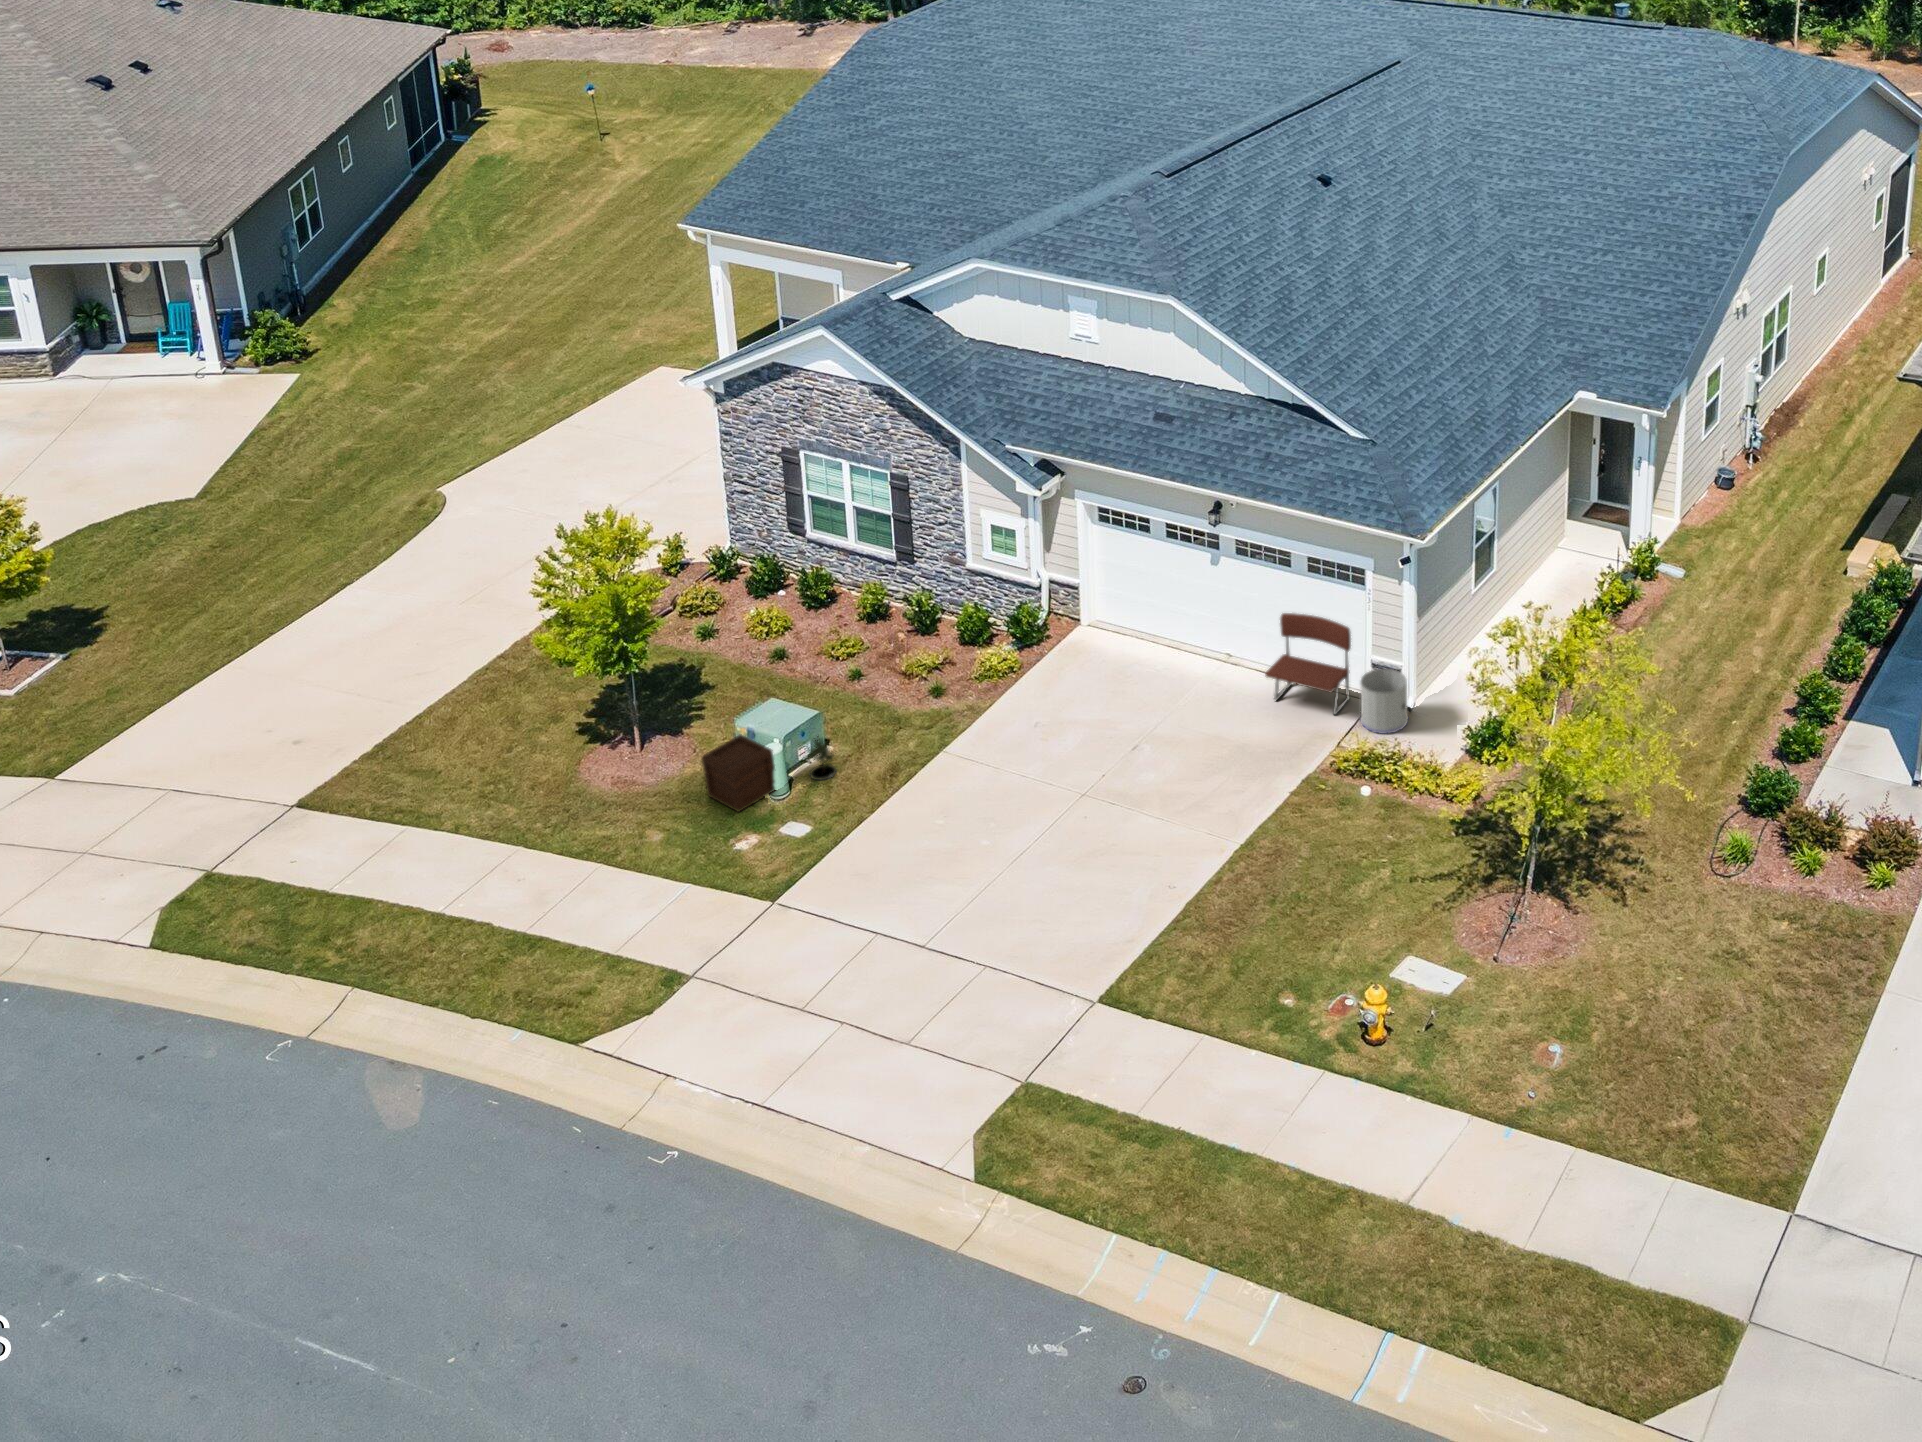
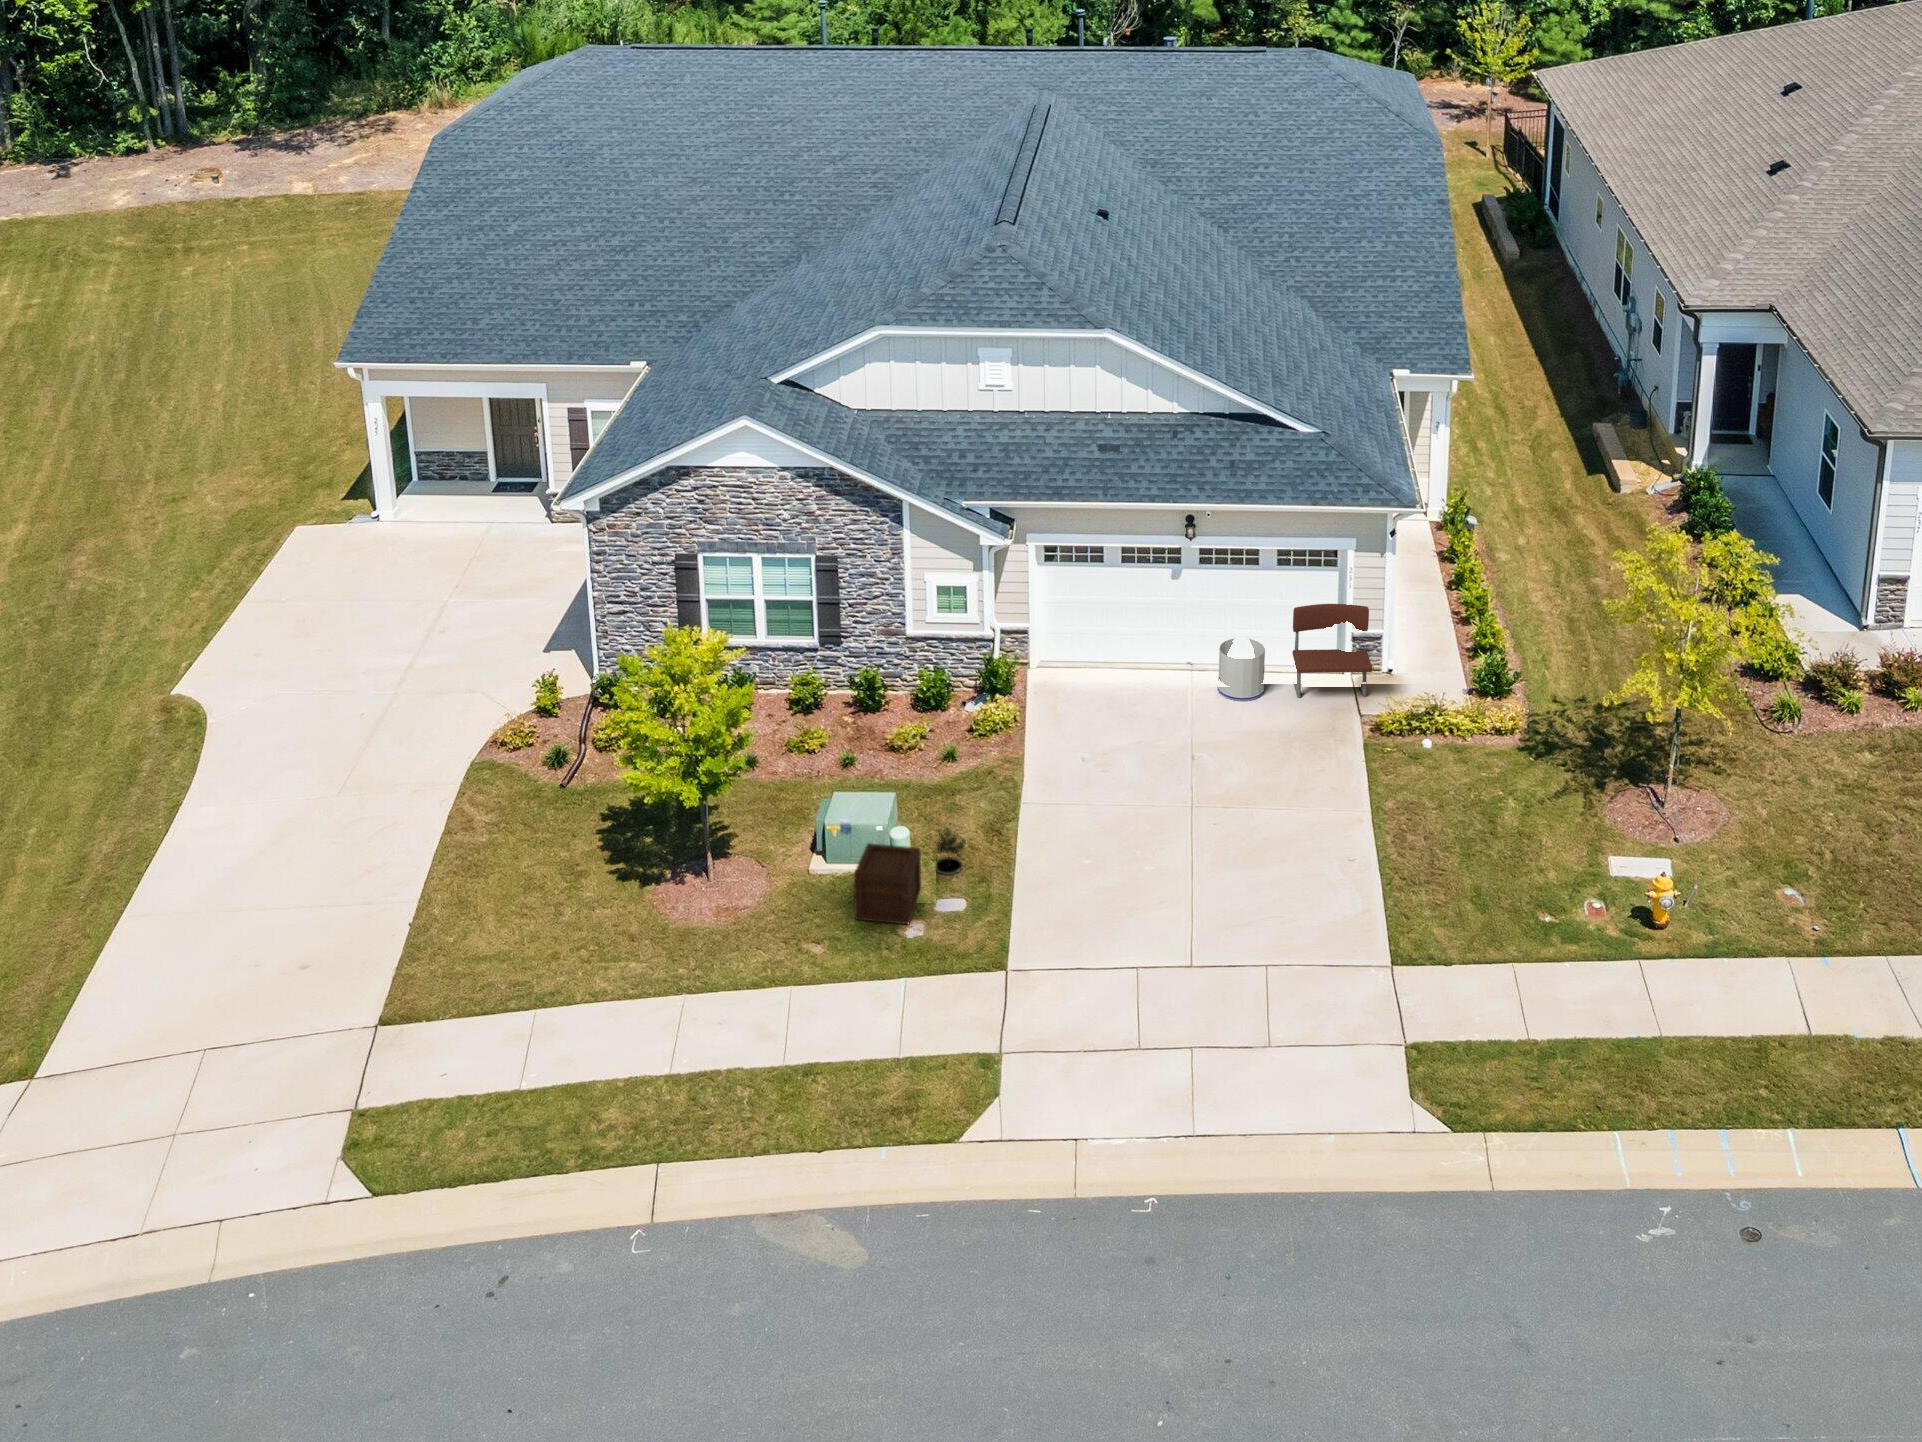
trash can: present [1360,668,1409,734] -> present [1217,639,1265,701]

